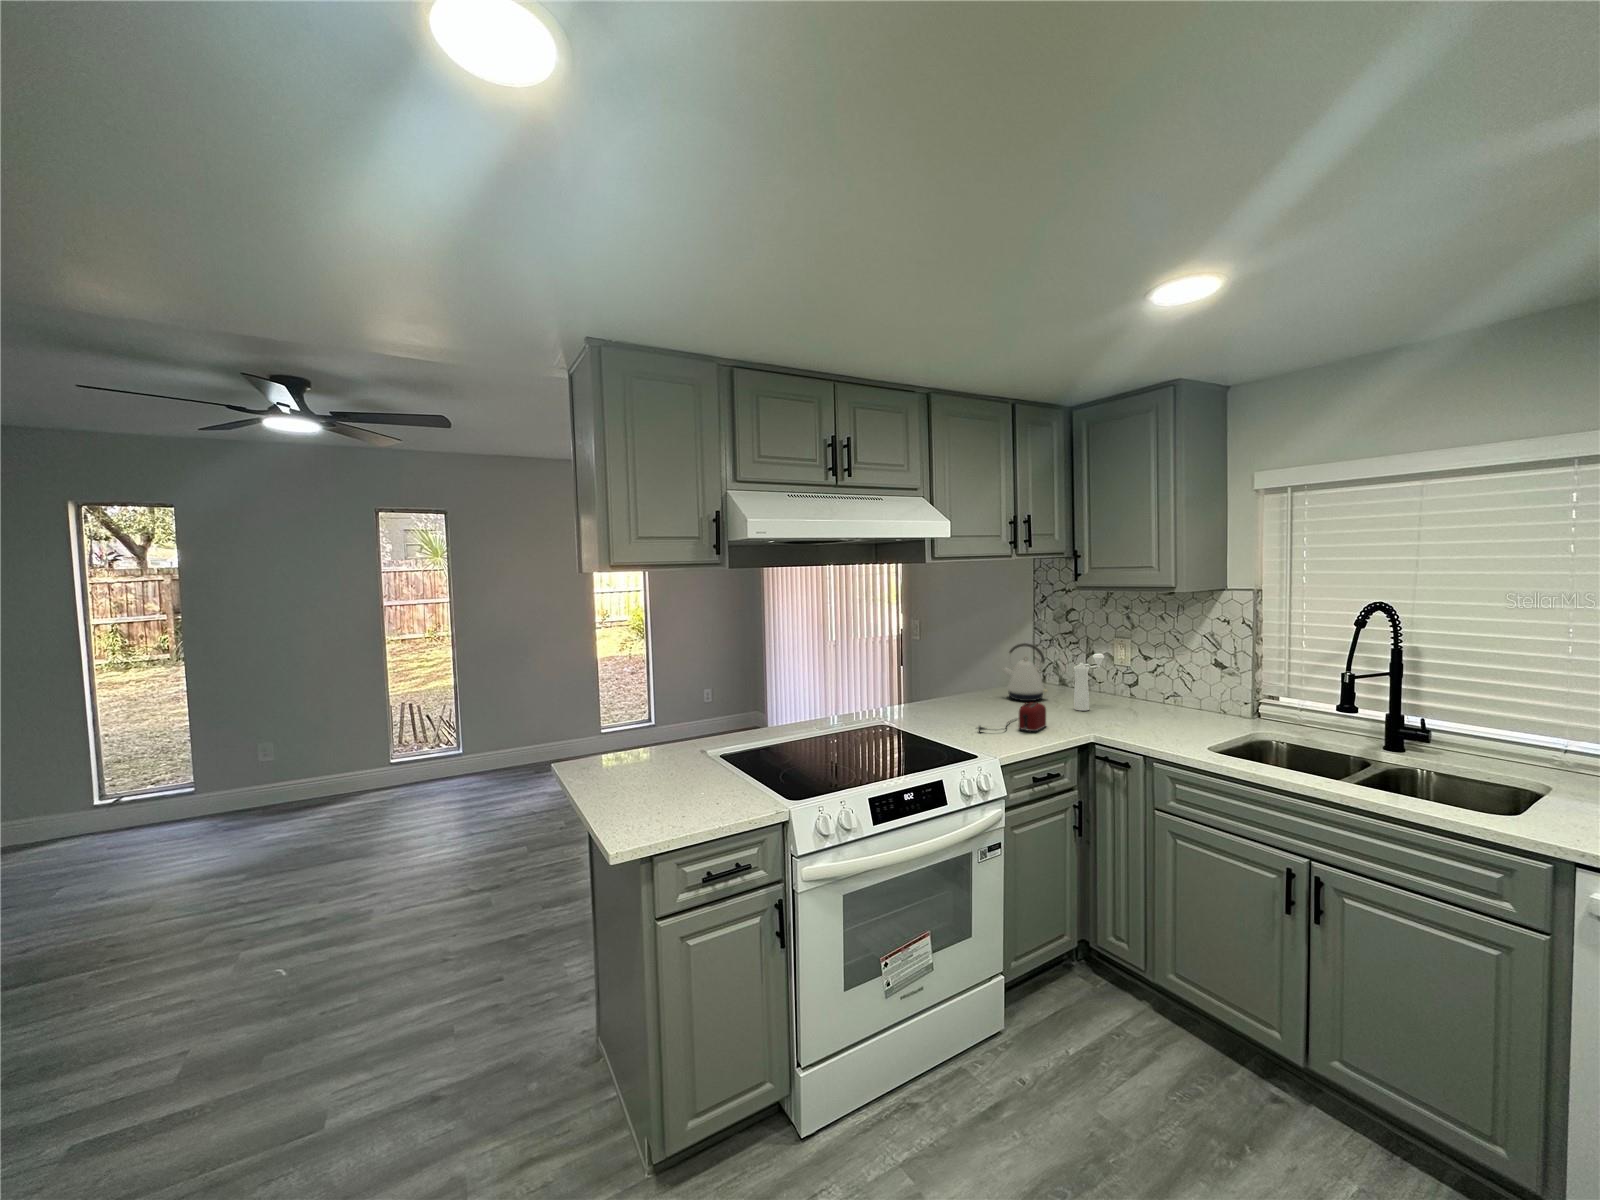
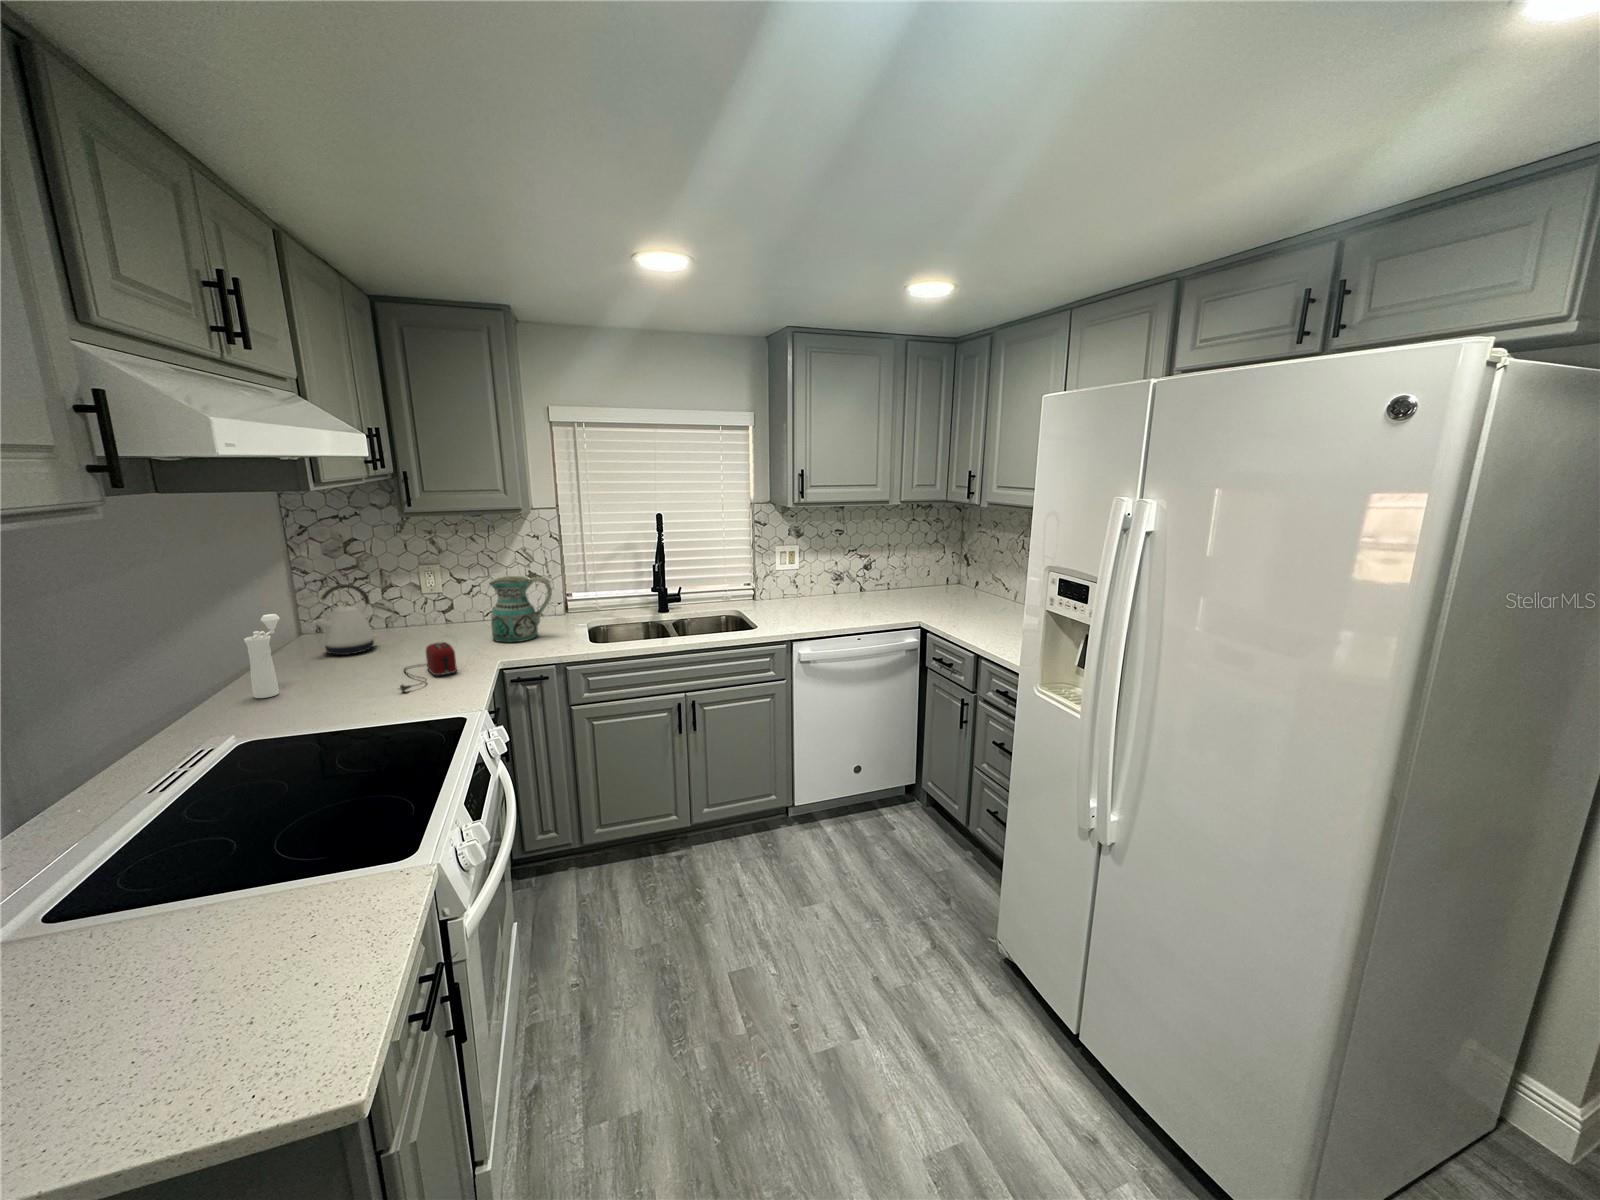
pepper mill: present [1074,654,1104,711] -> present [244,614,280,698]
ceramic pitcher: none [1124,657,1189,729] -> present [489,576,552,642]

